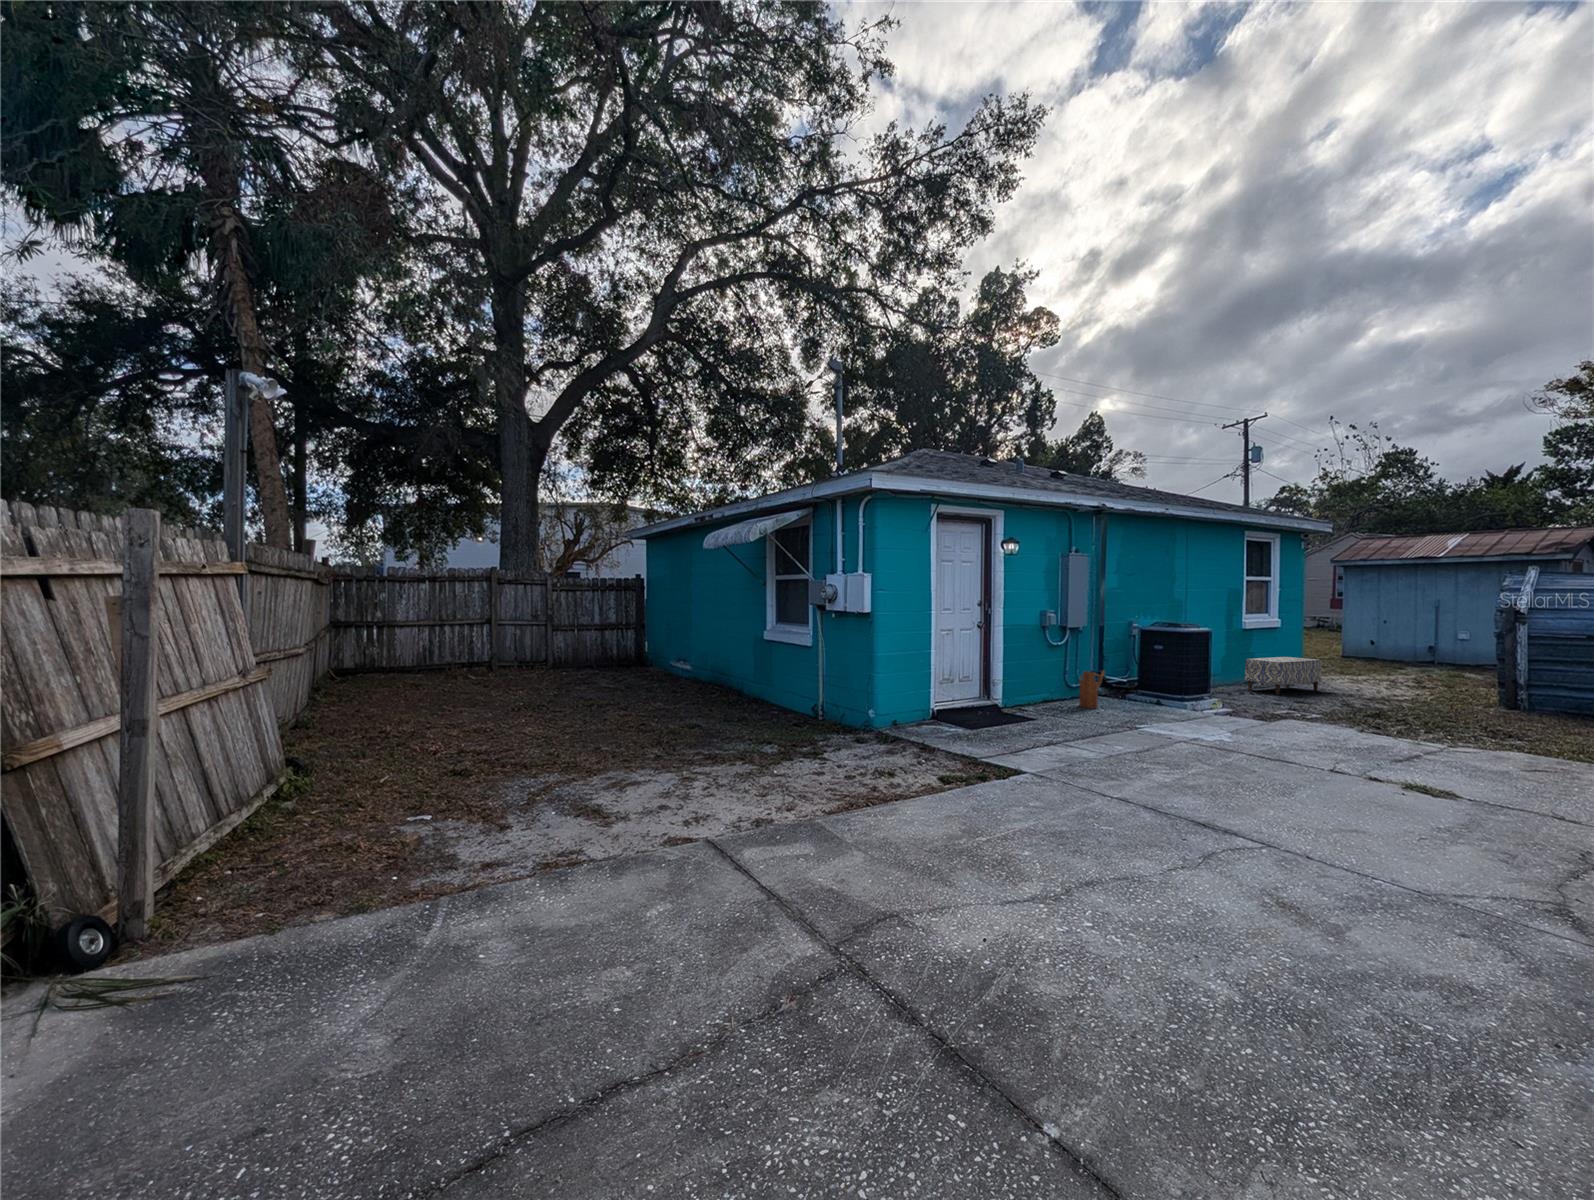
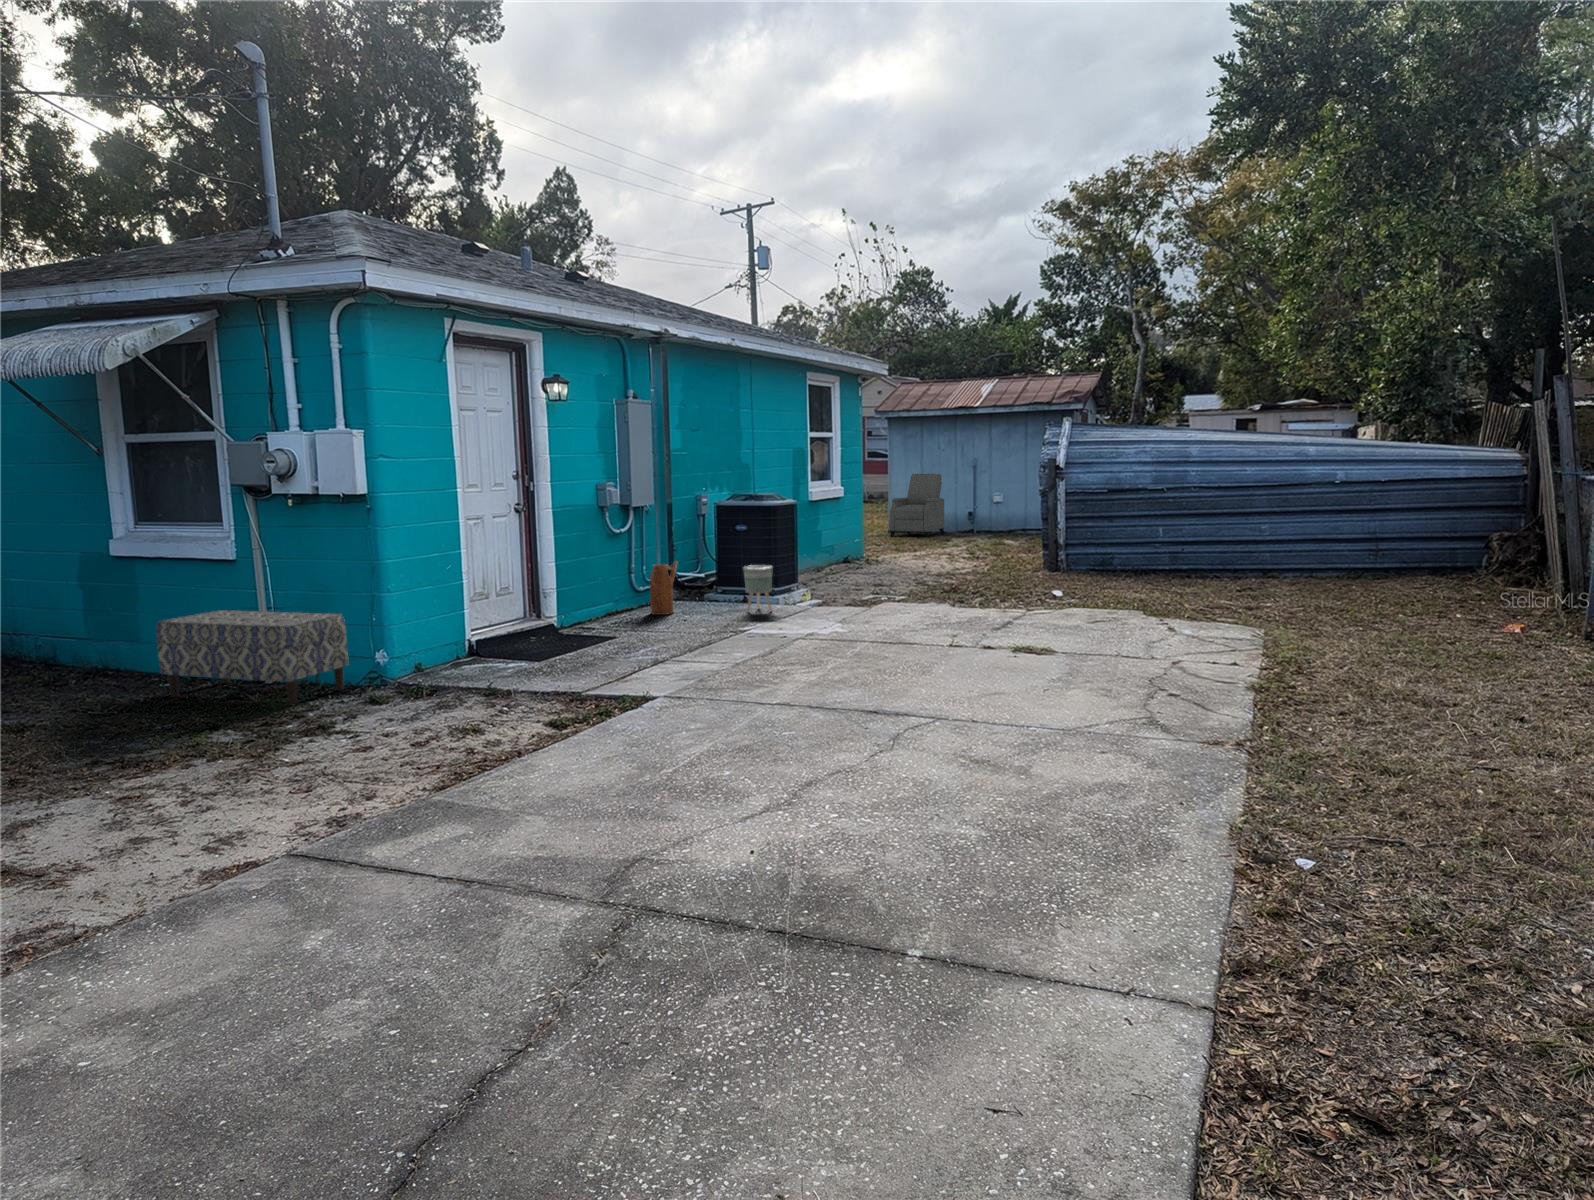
chair: none [1355,617,1423,674] -> present [890,473,944,537]
bench: present [1245,657,1321,695] -> present [156,610,348,705]
planter: none [1157,680,1184,719] -> present [744,565,773,612]

